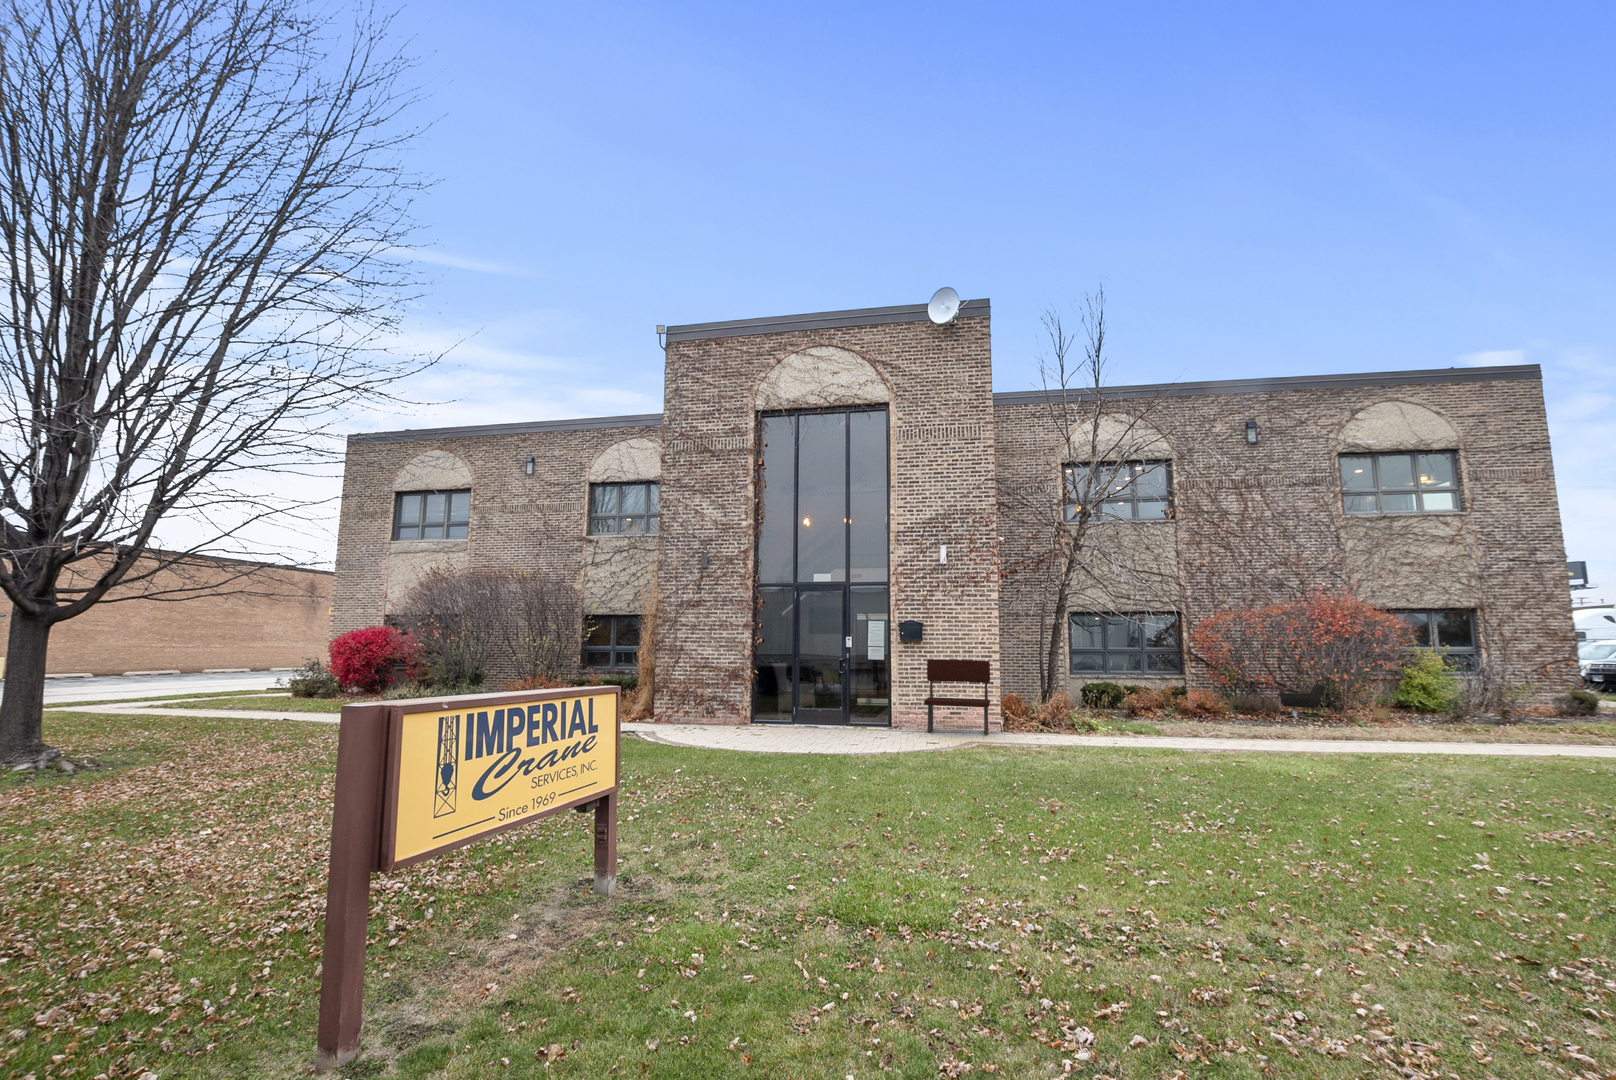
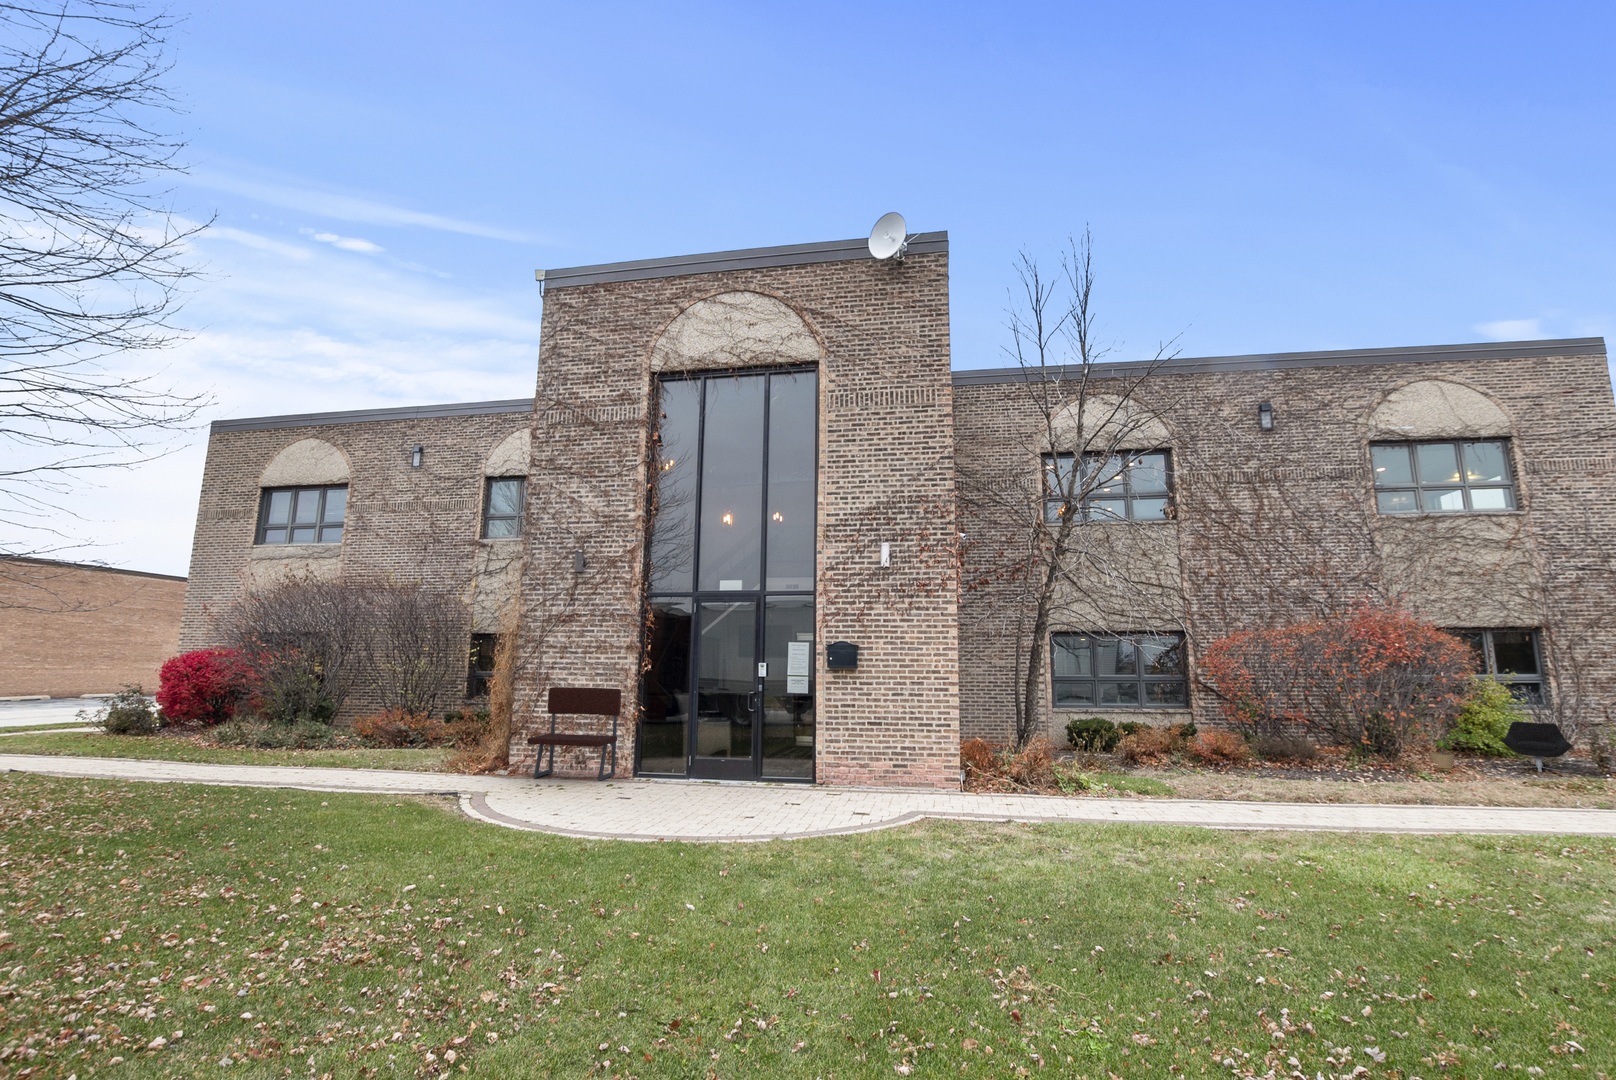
bench: present [924,659,990,735] -> present [527,687,621,781]
lounge chair: present [1280,683,1325,719] -> present [1502,721,1572,772]

